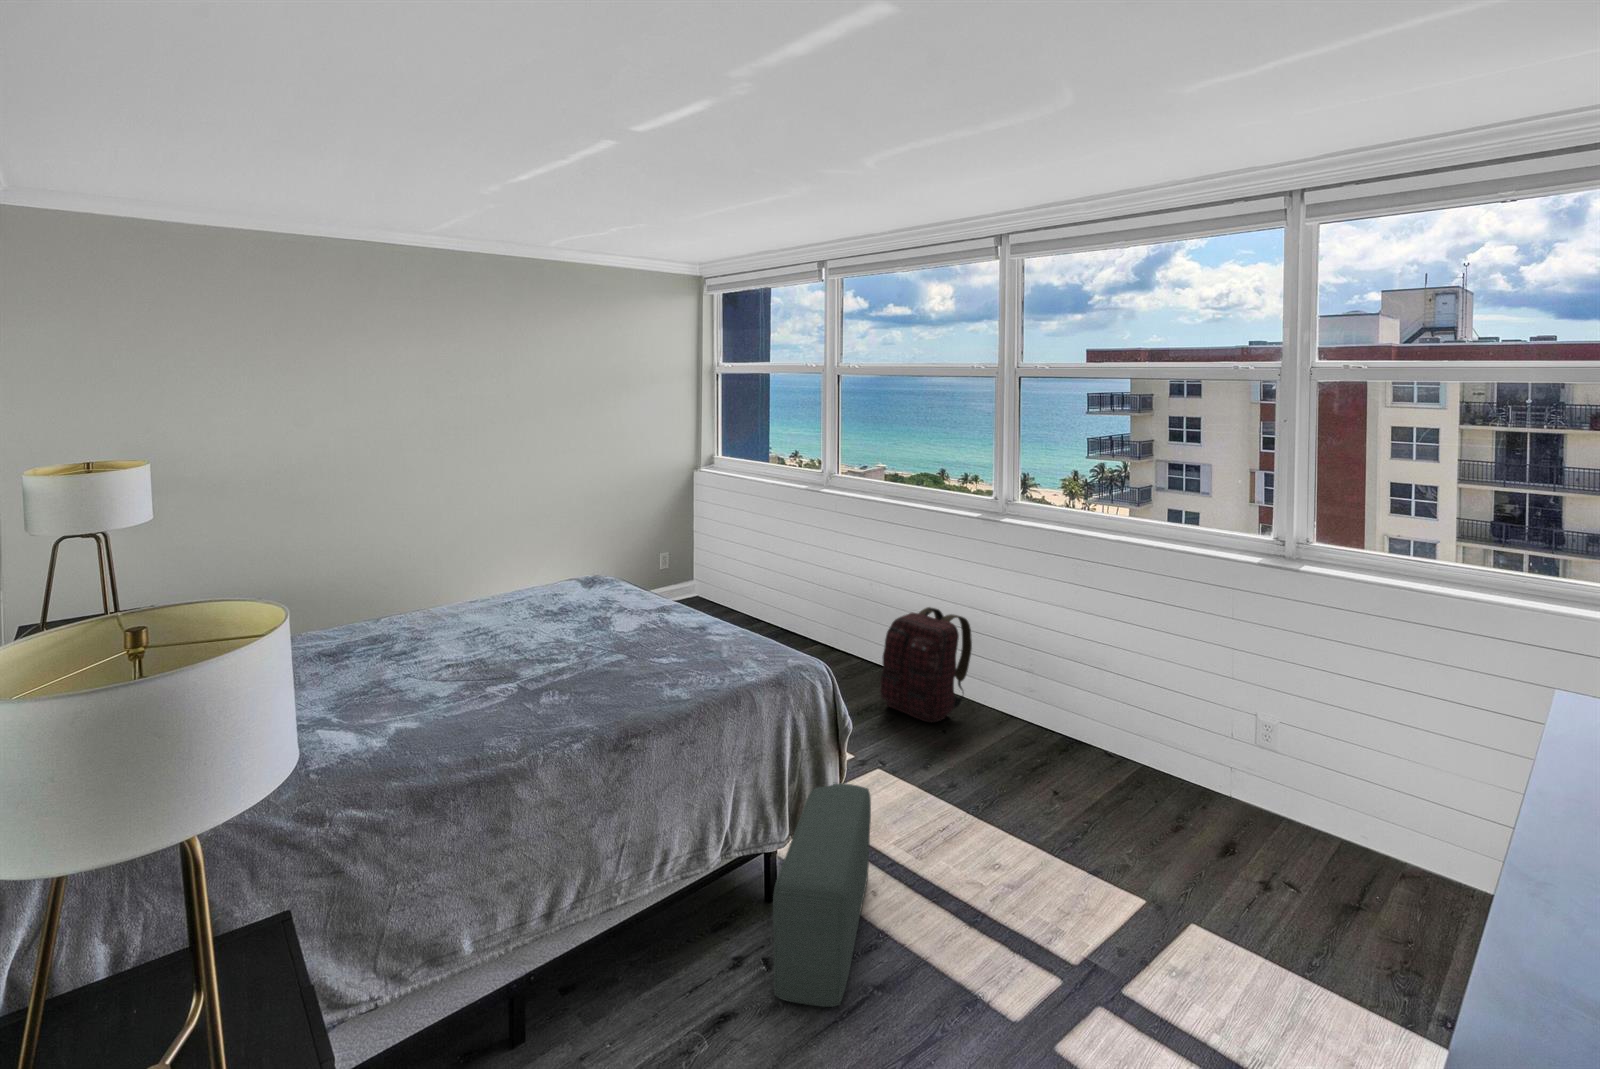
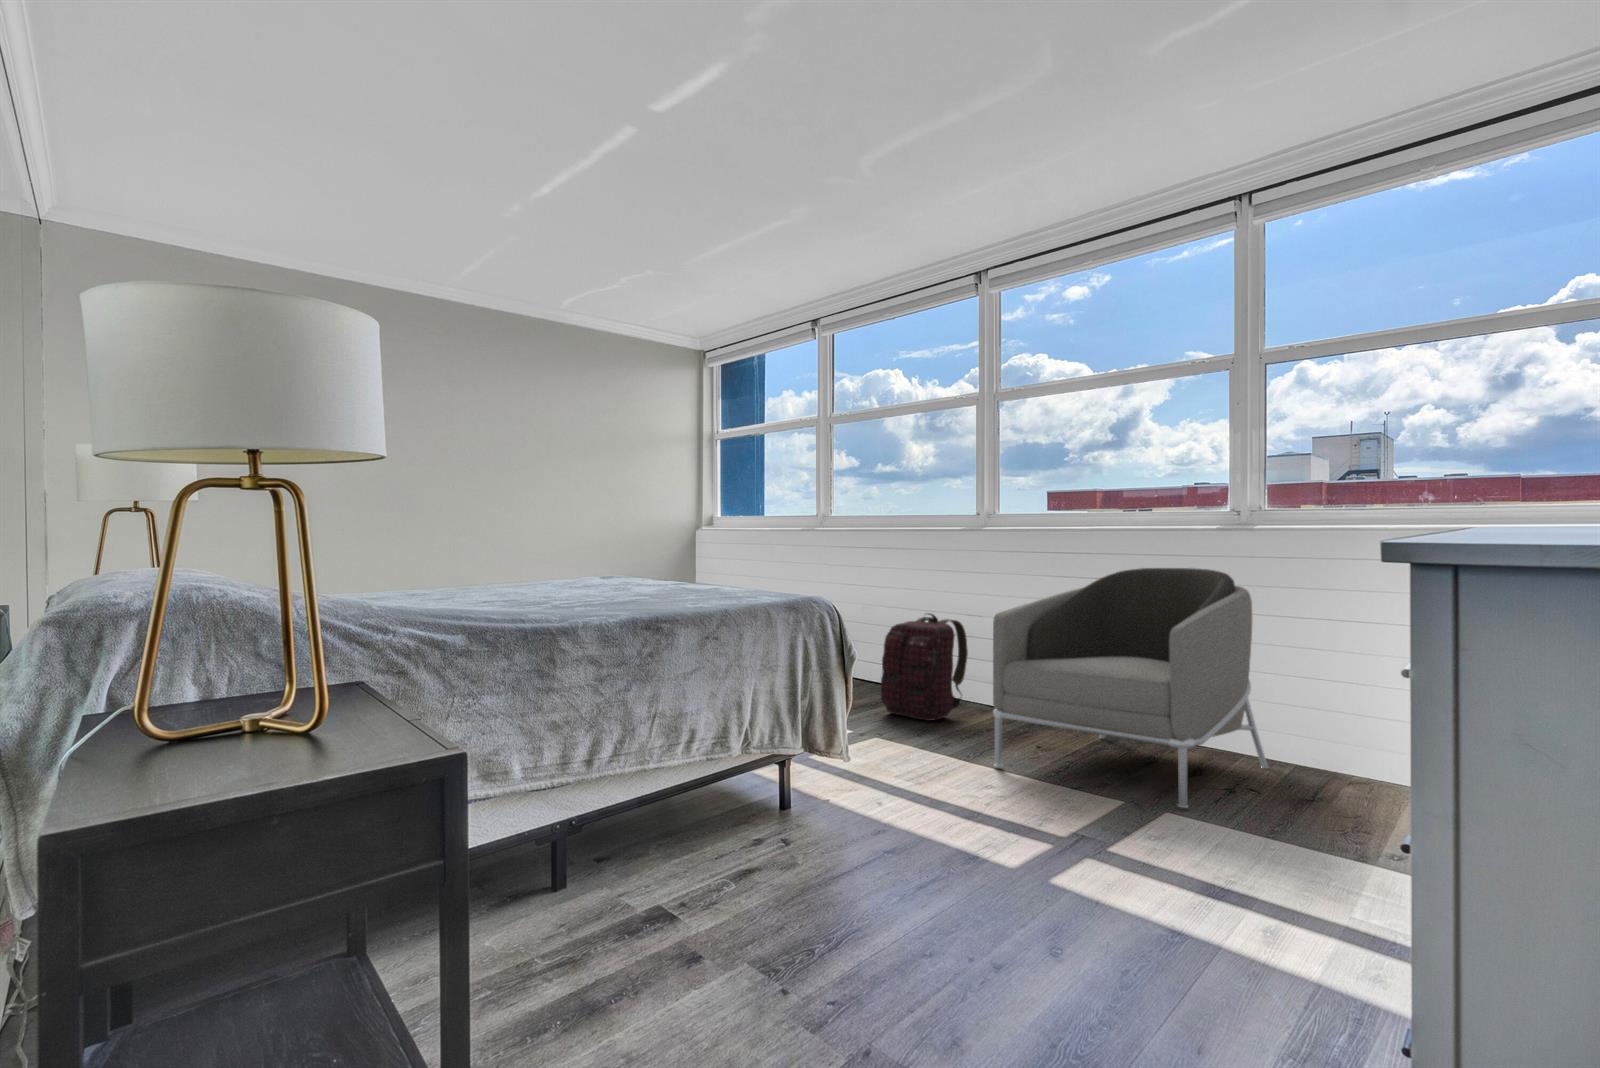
armchair: none [993,599,1286,911] -> present [993,568,1268,808]
pouf: present [773,783,871,1007] -> none [793,705,877,858]

